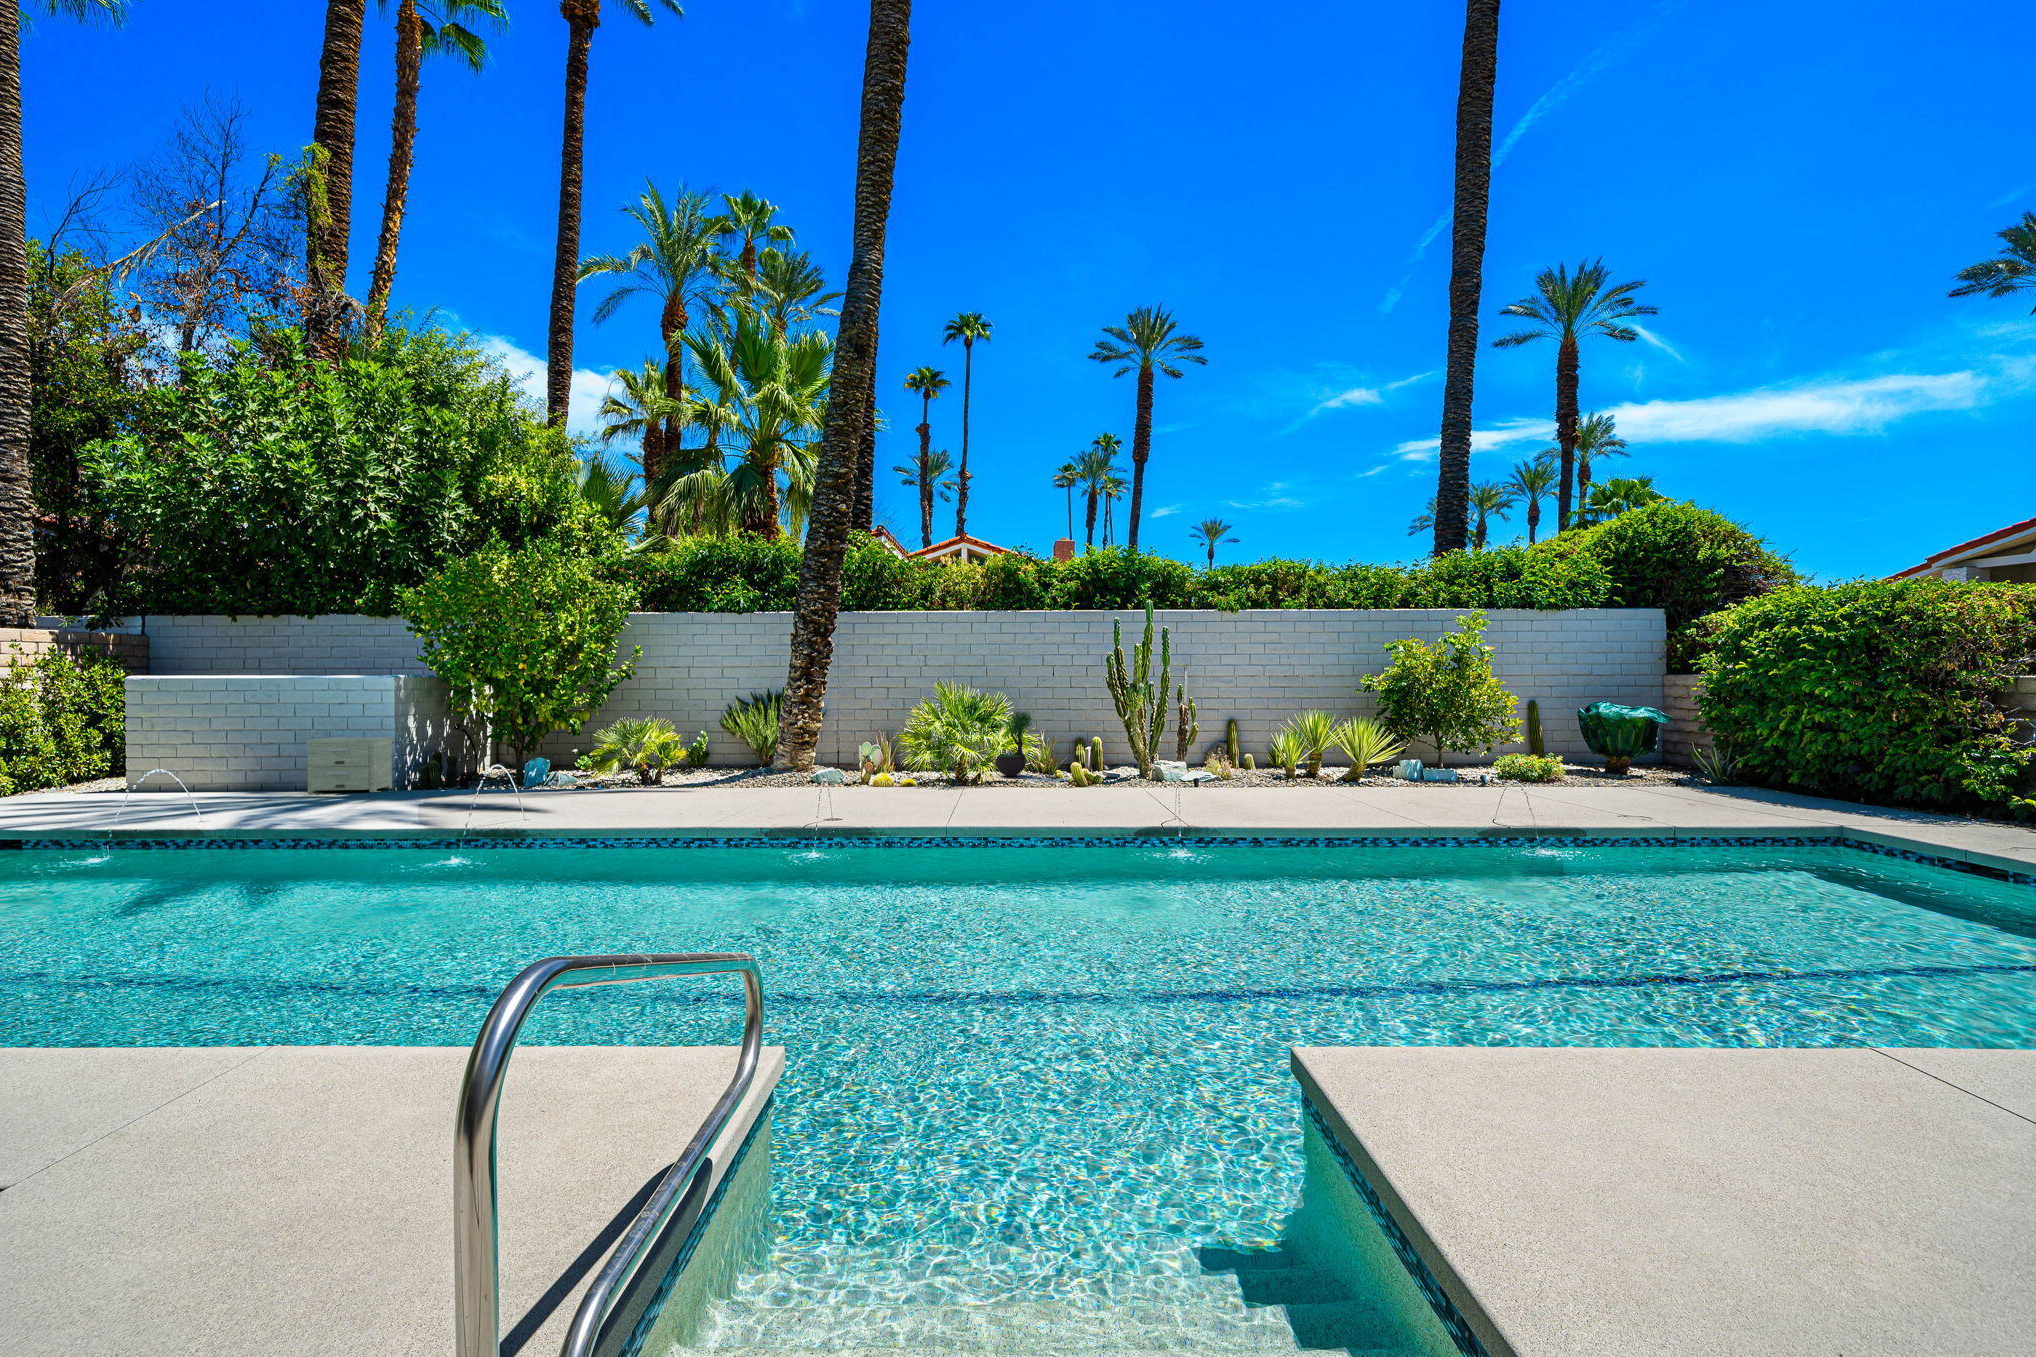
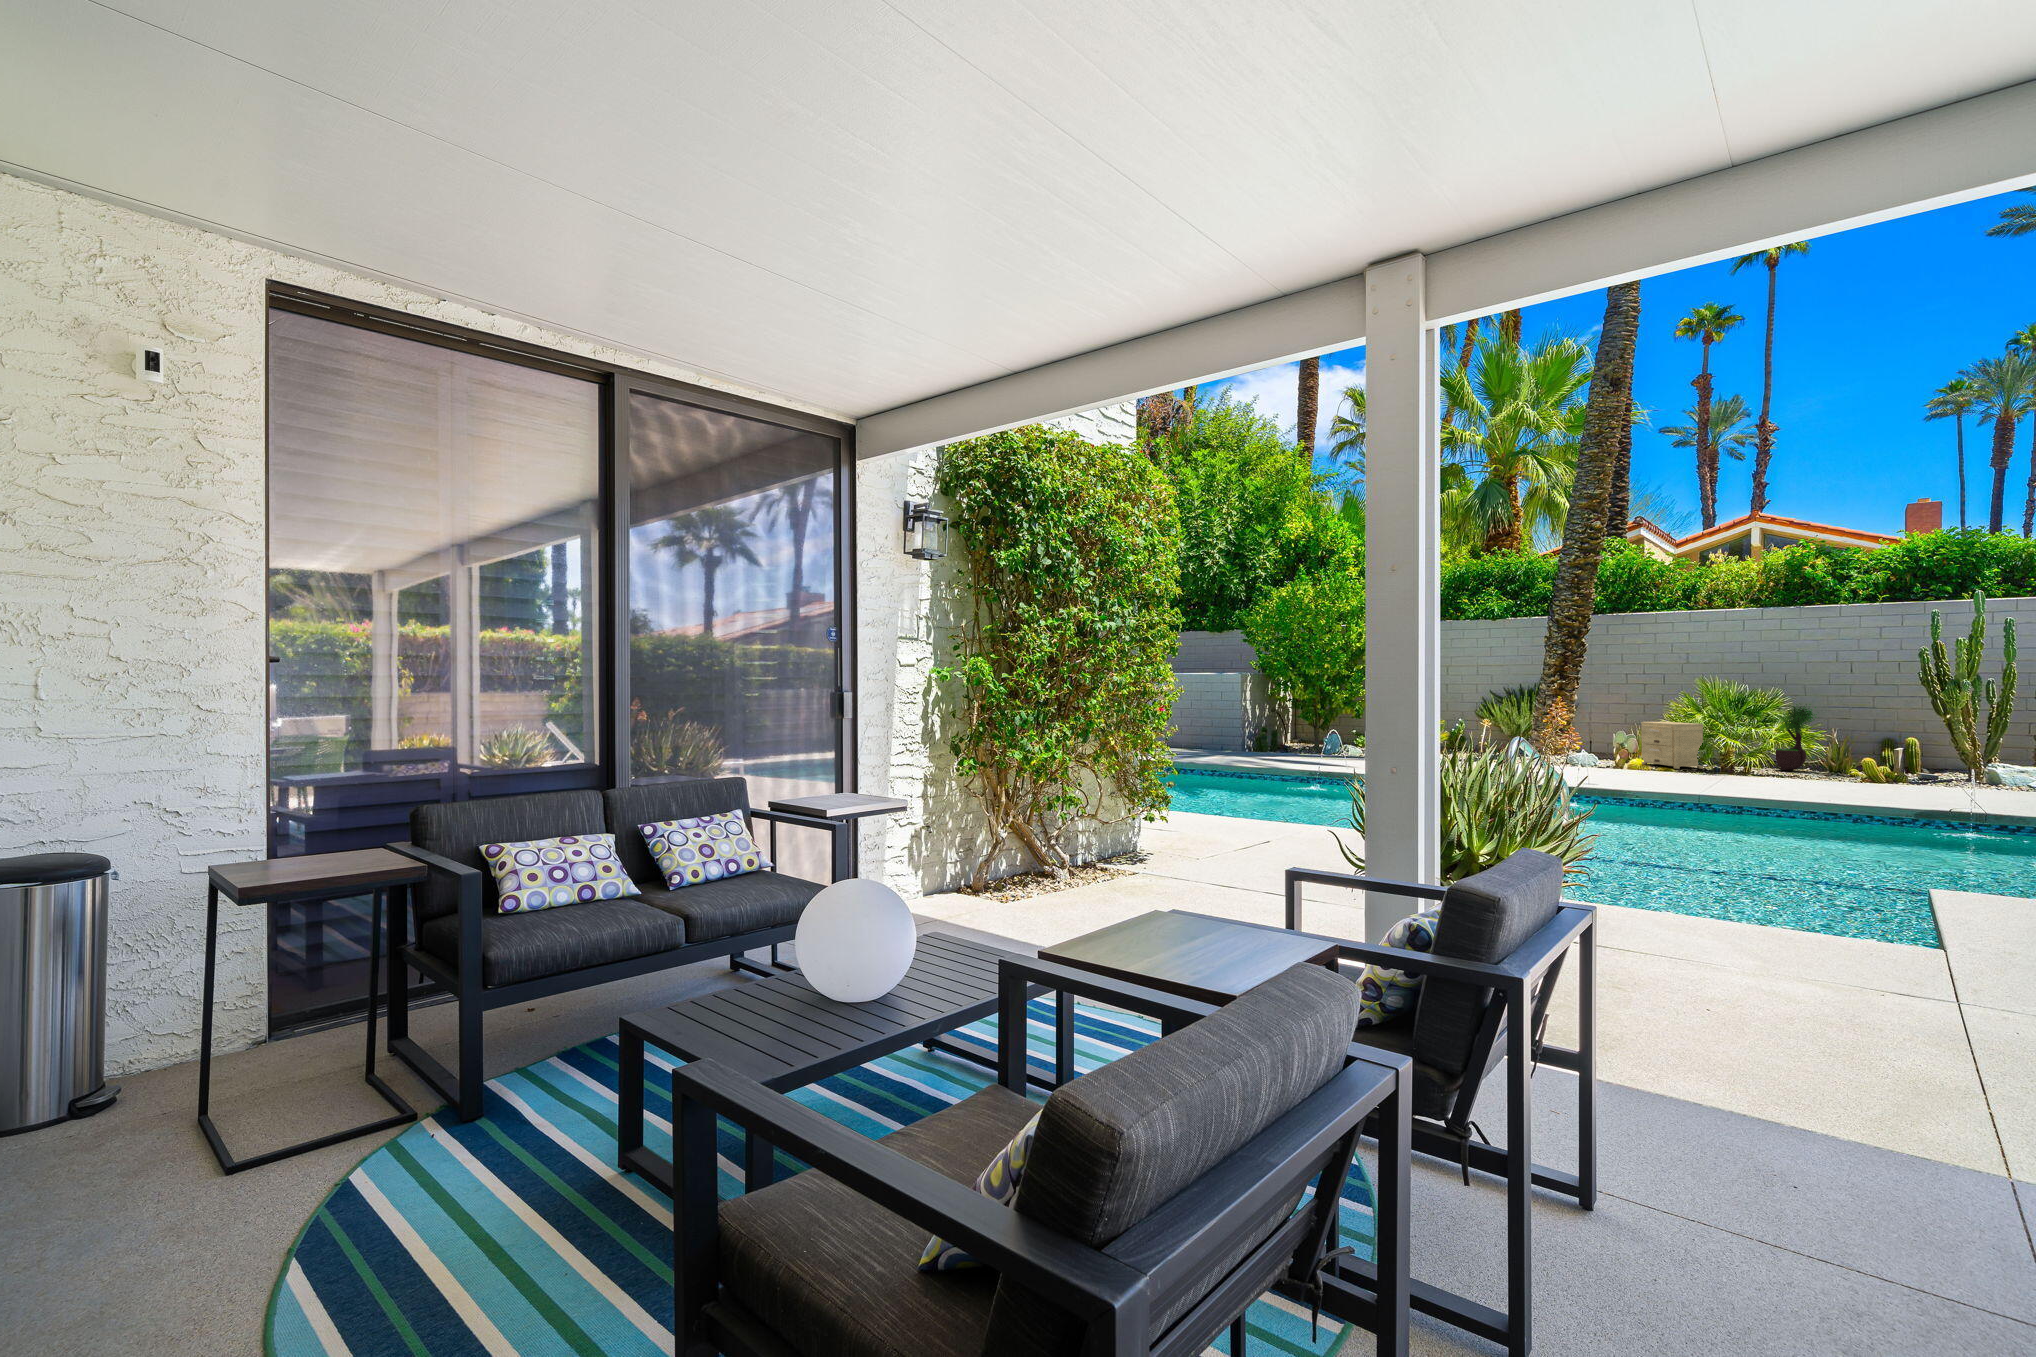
side table: present [307,737,392,793] -> present [1641,722,1703,769]

